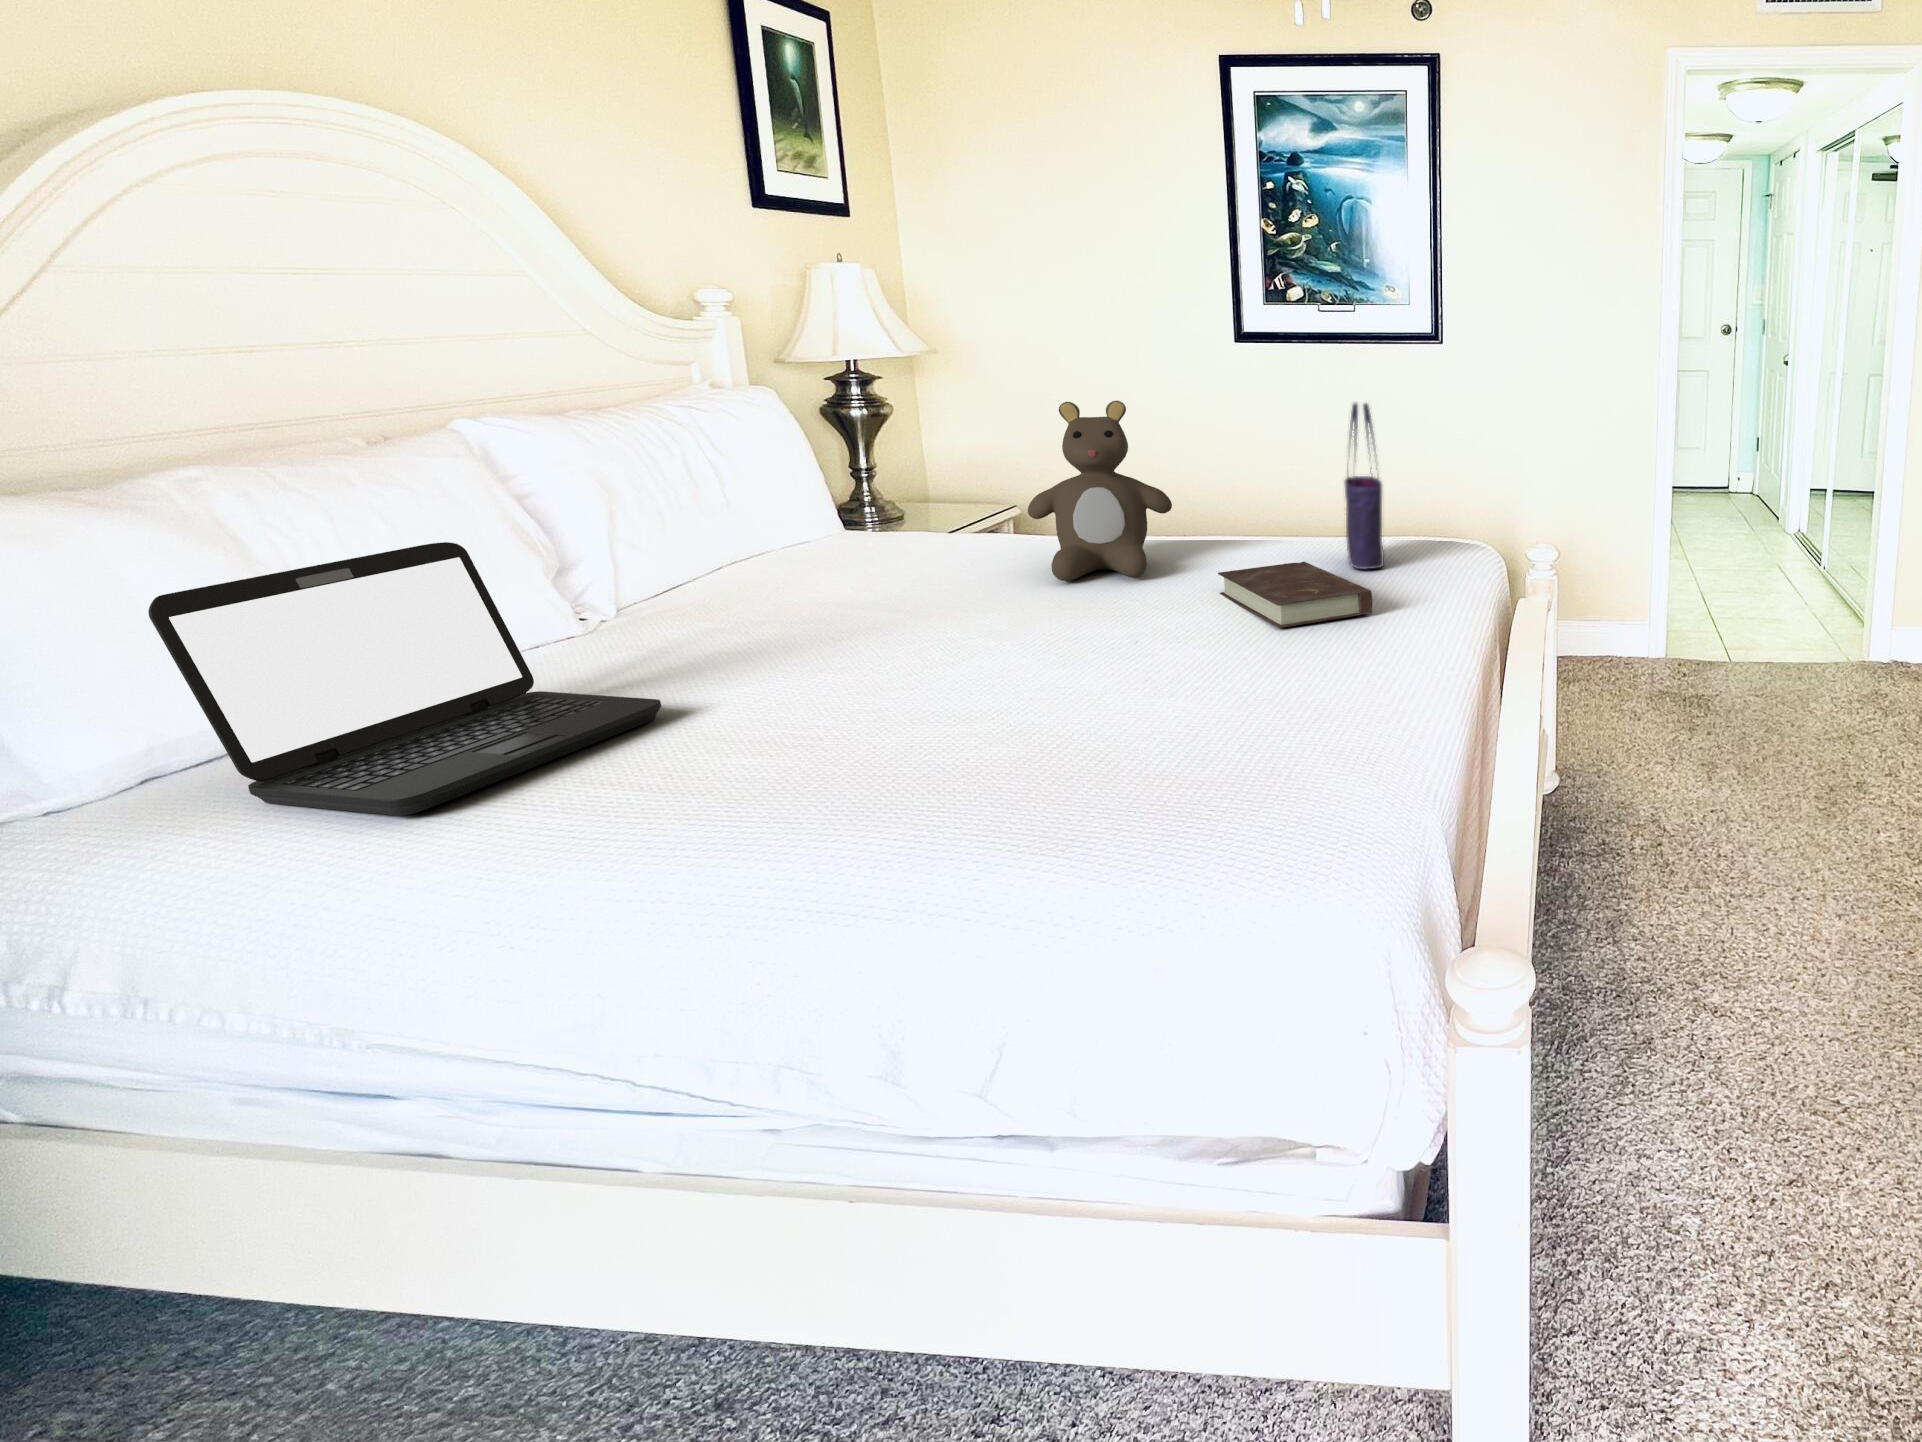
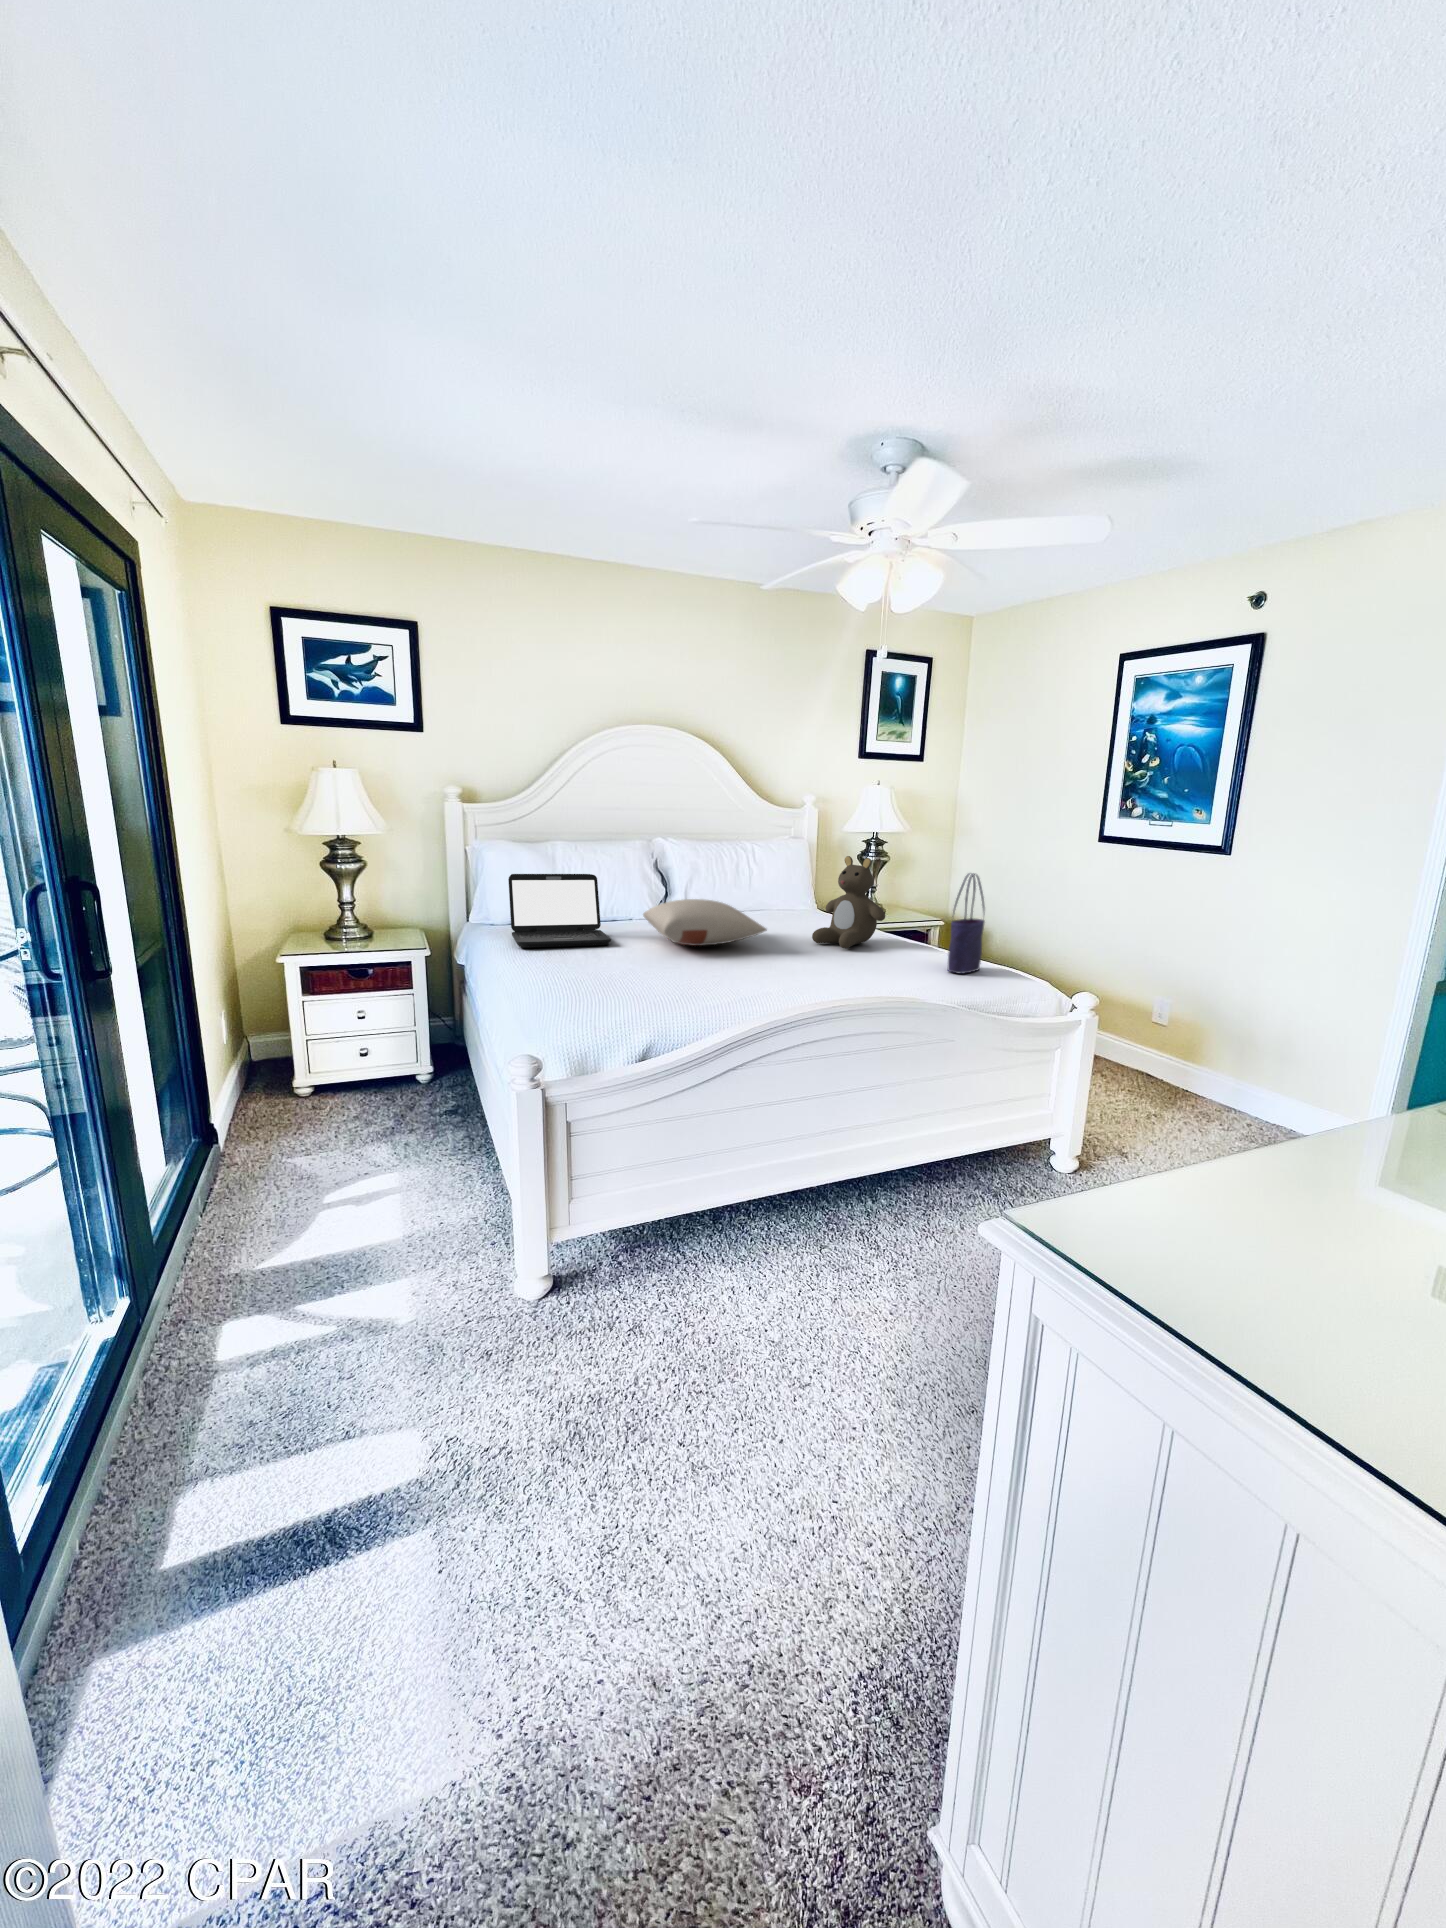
pillow: none [651,541,1037,659] -> present [643,899,767,946]
book: present [1218,561,1372,628] -> none [833,952,910,985]

